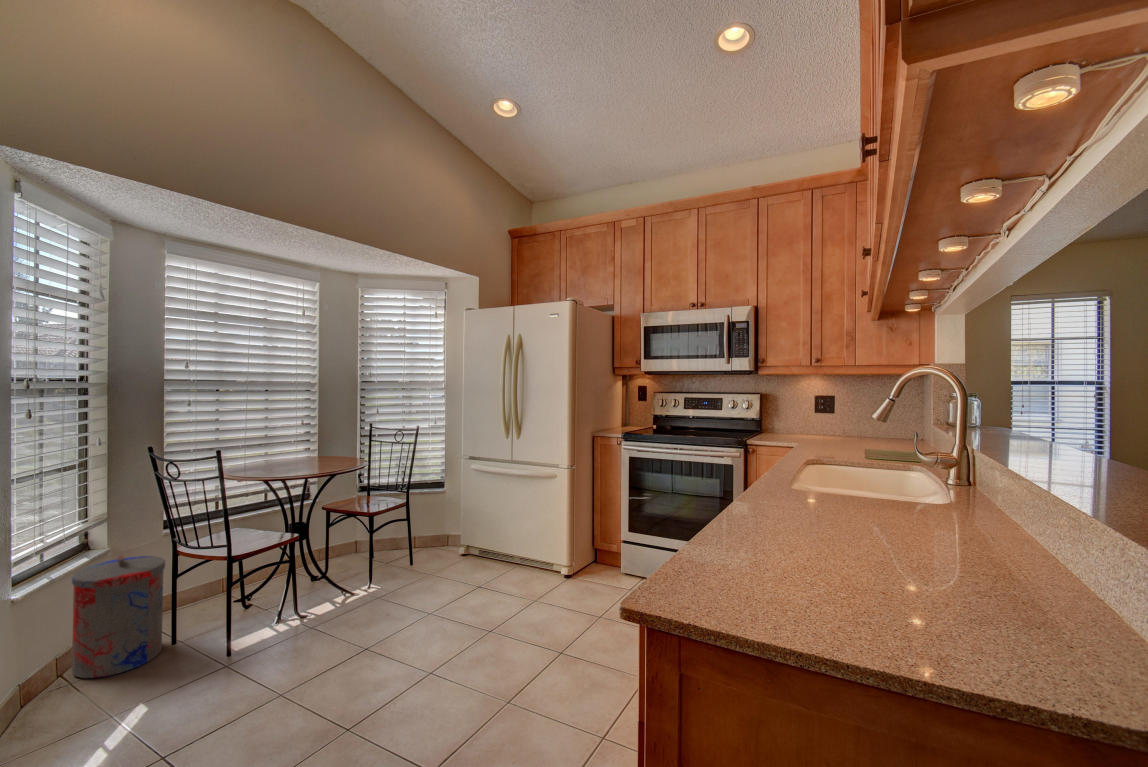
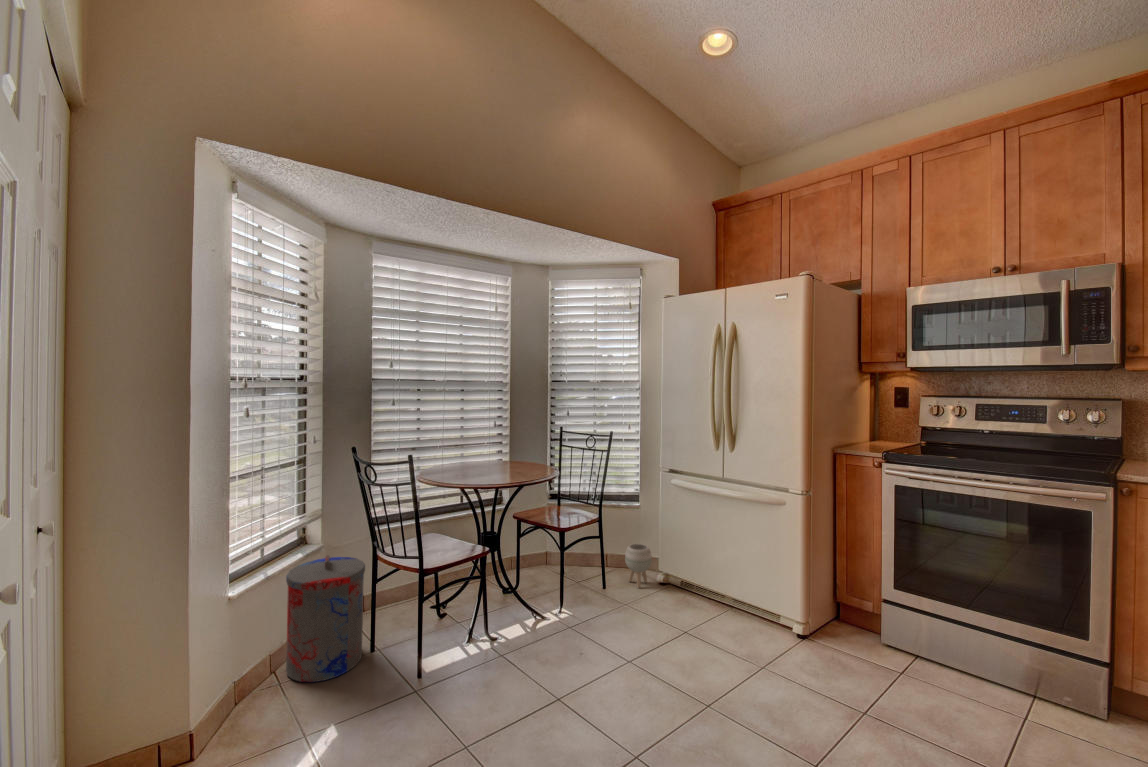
planter: none [431,523,455,560] -> present [625,544,652,588]

